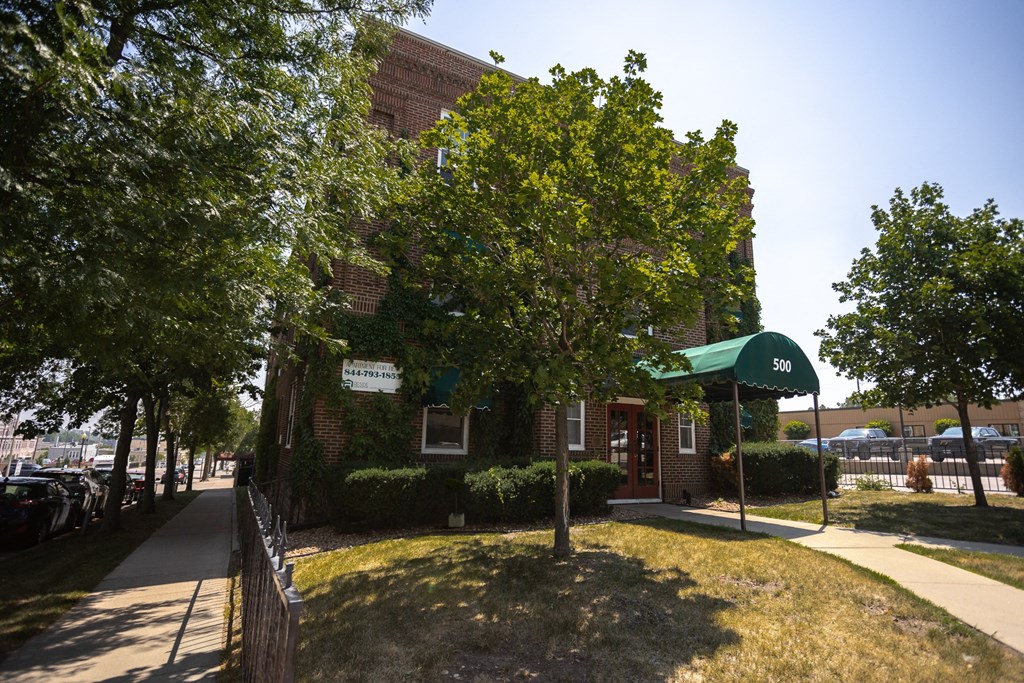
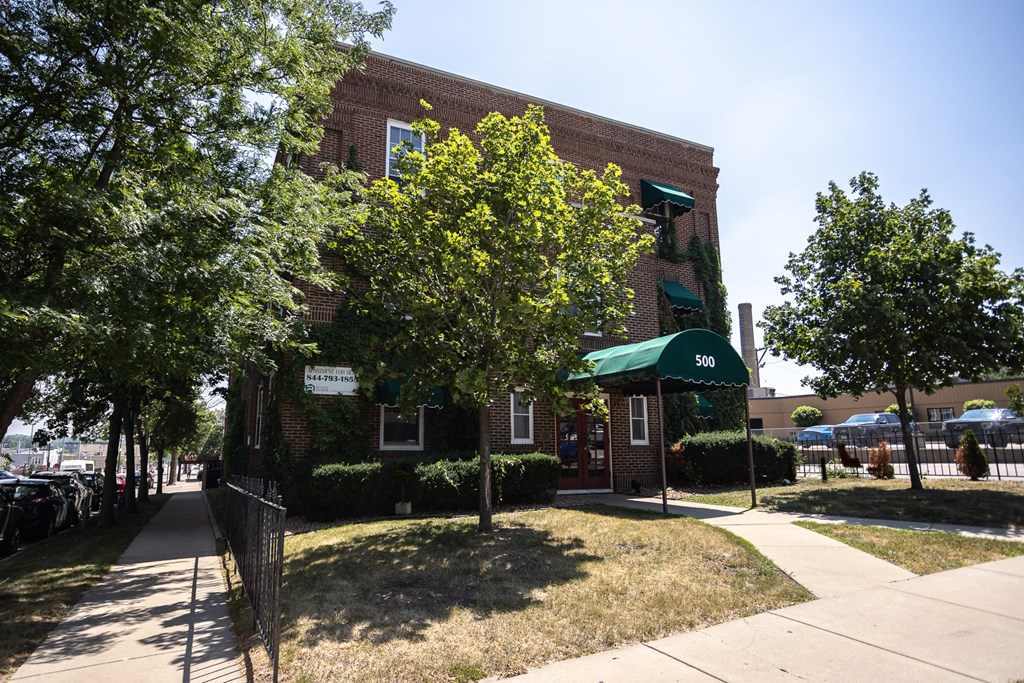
lounge chair: none [880,457,930,492] -> present [837,444,881,476]
bench: none [836,468,877,496] -> present [788,456,827,481]

